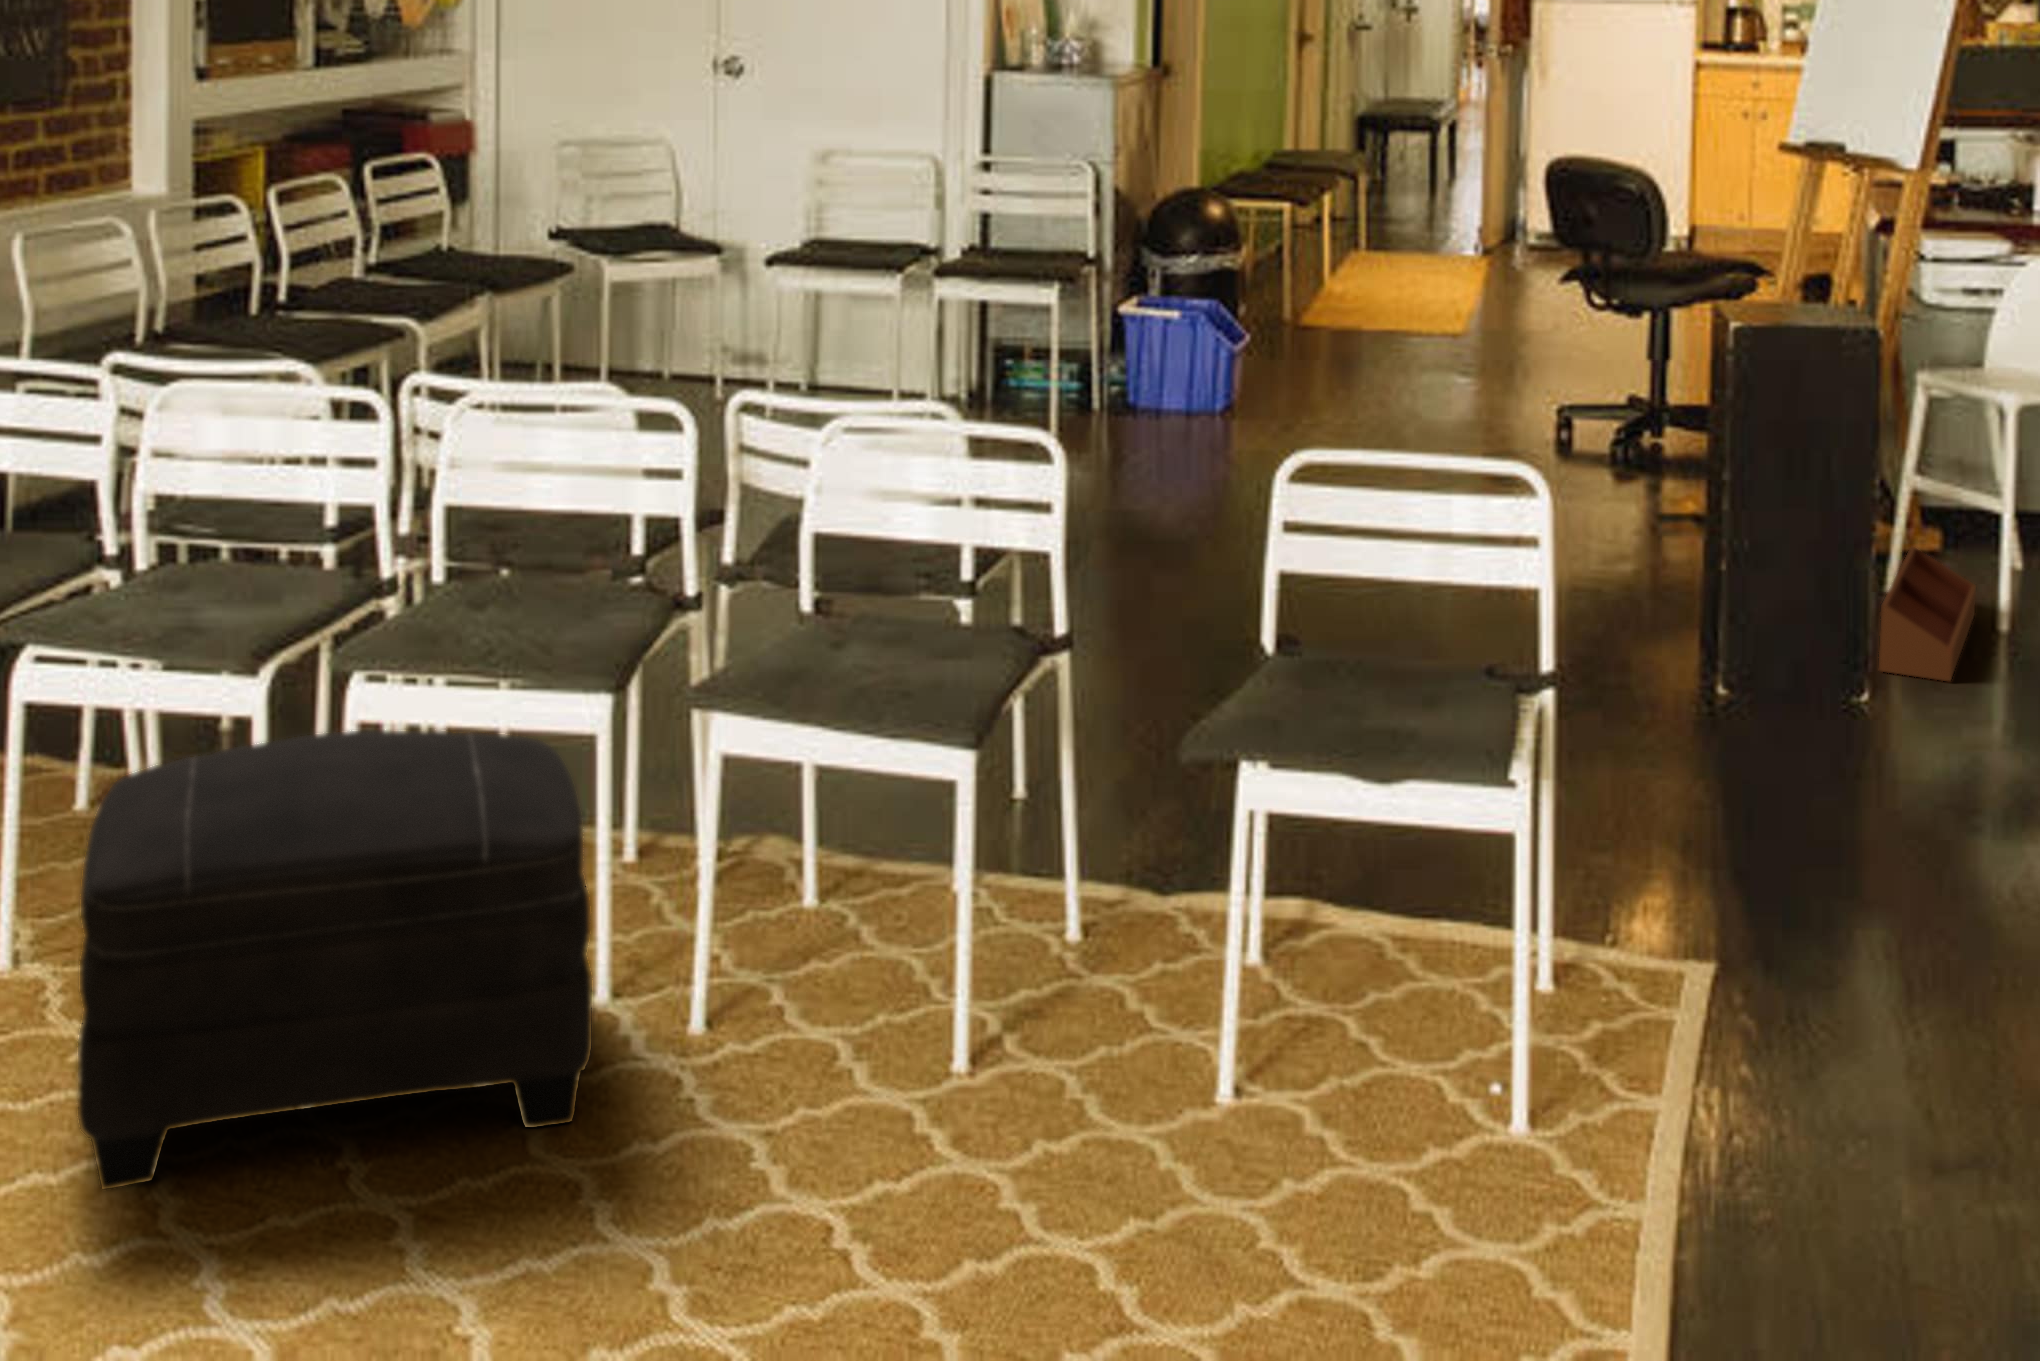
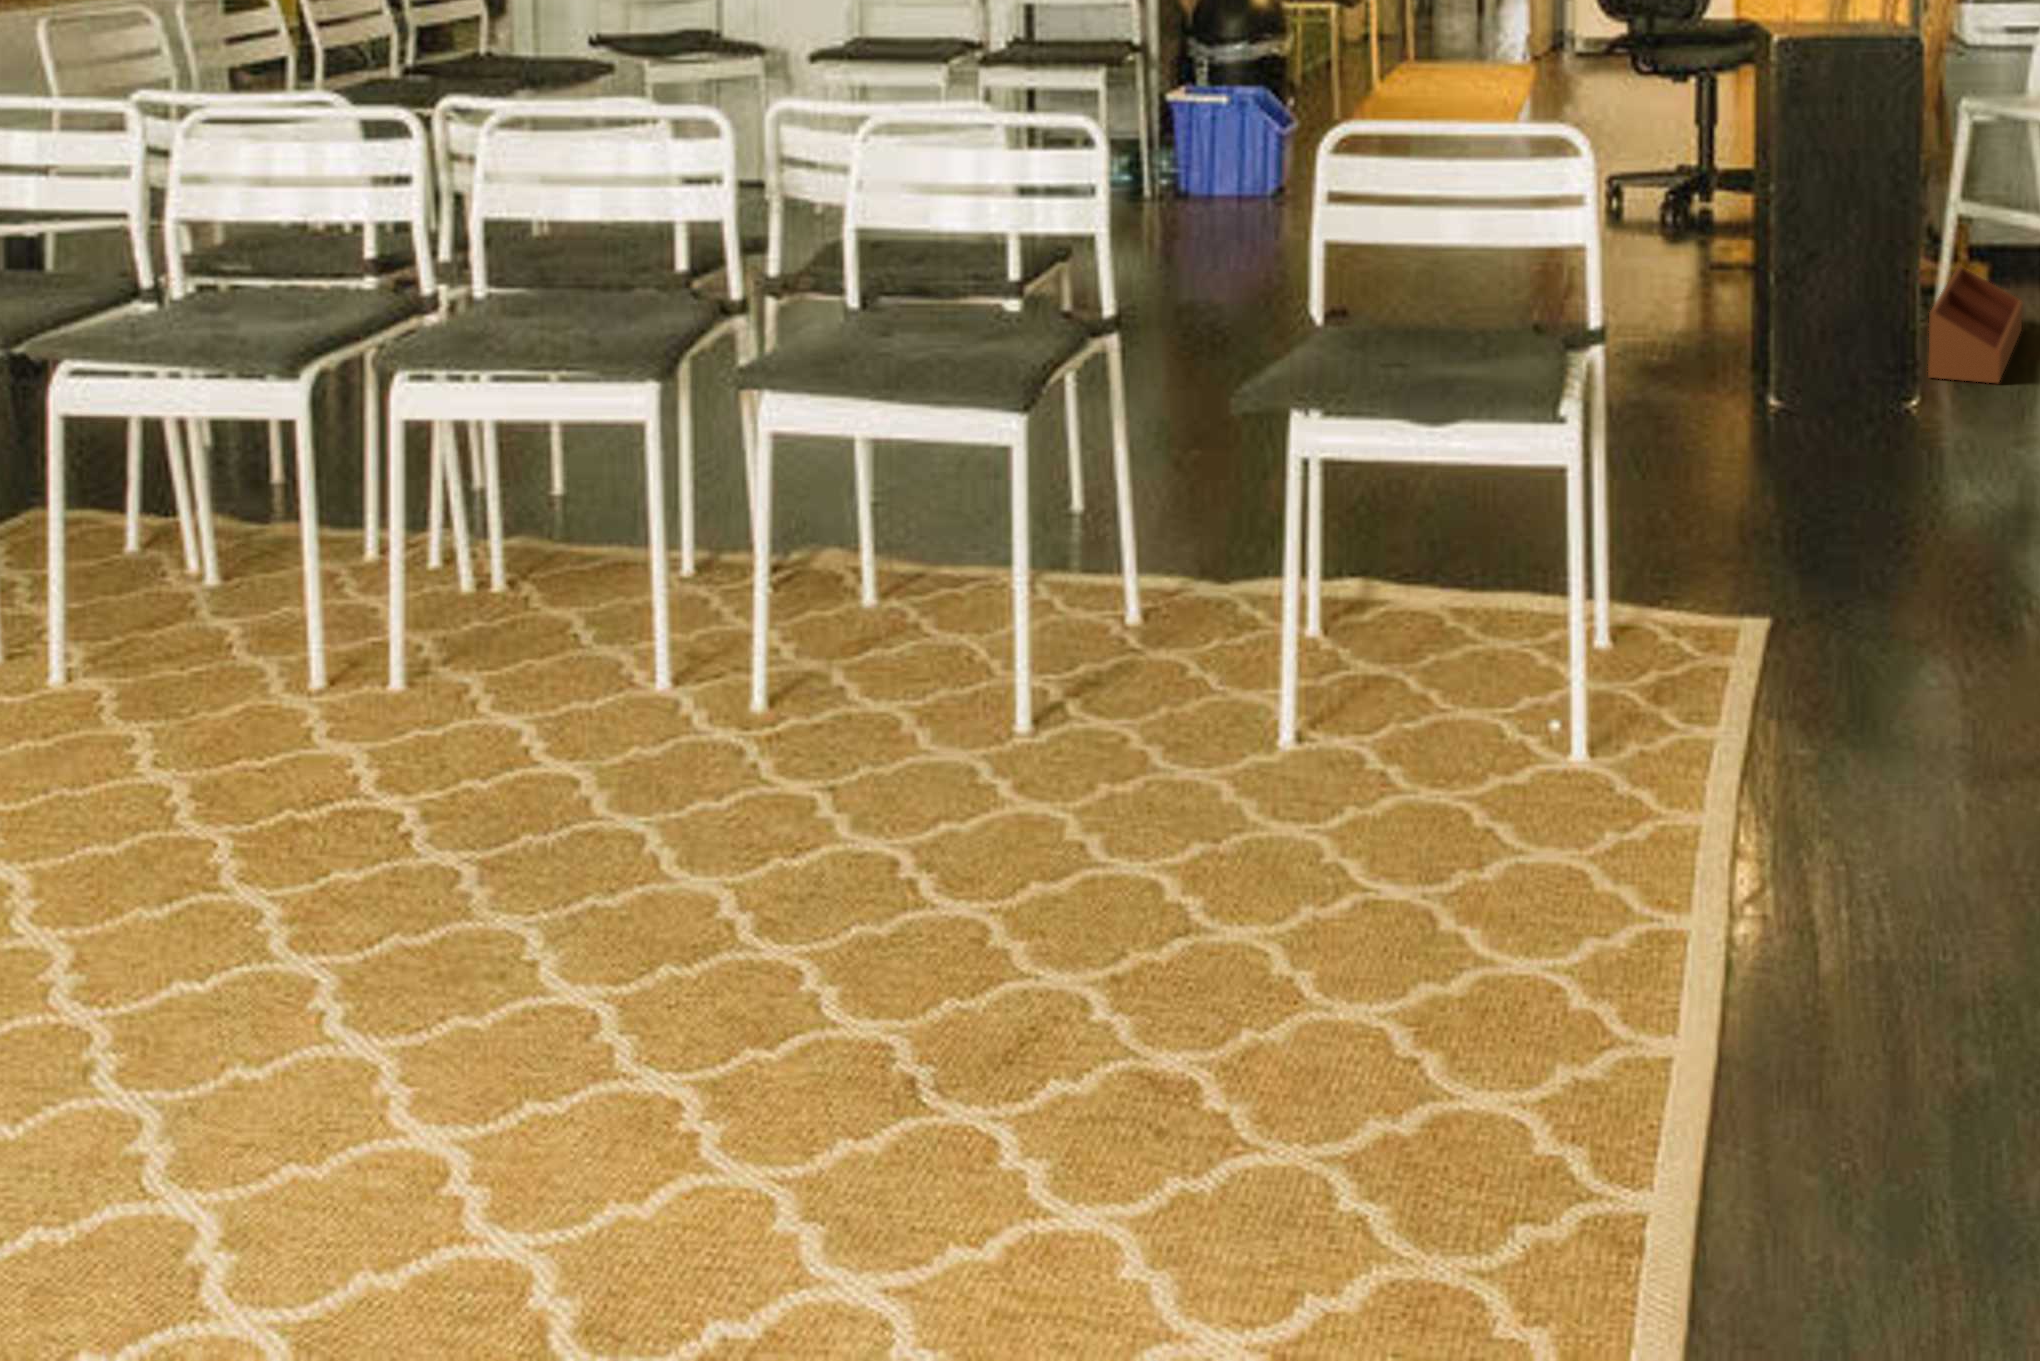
ottoman: present [78,730,592,1189] -> none [124,419,650,859]

